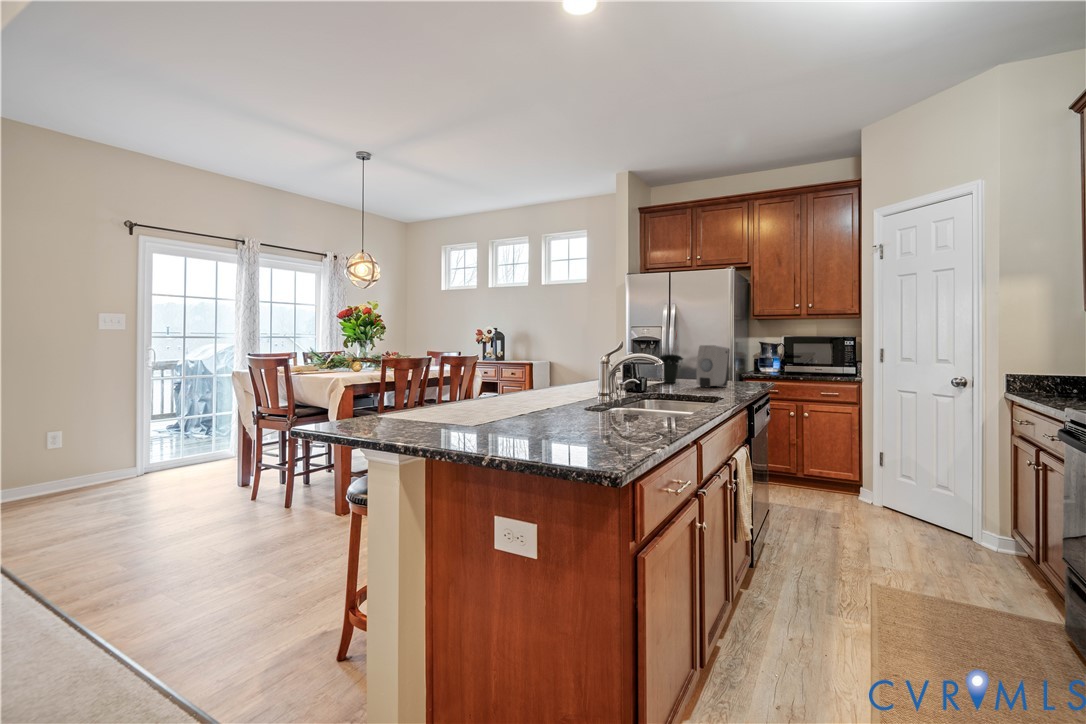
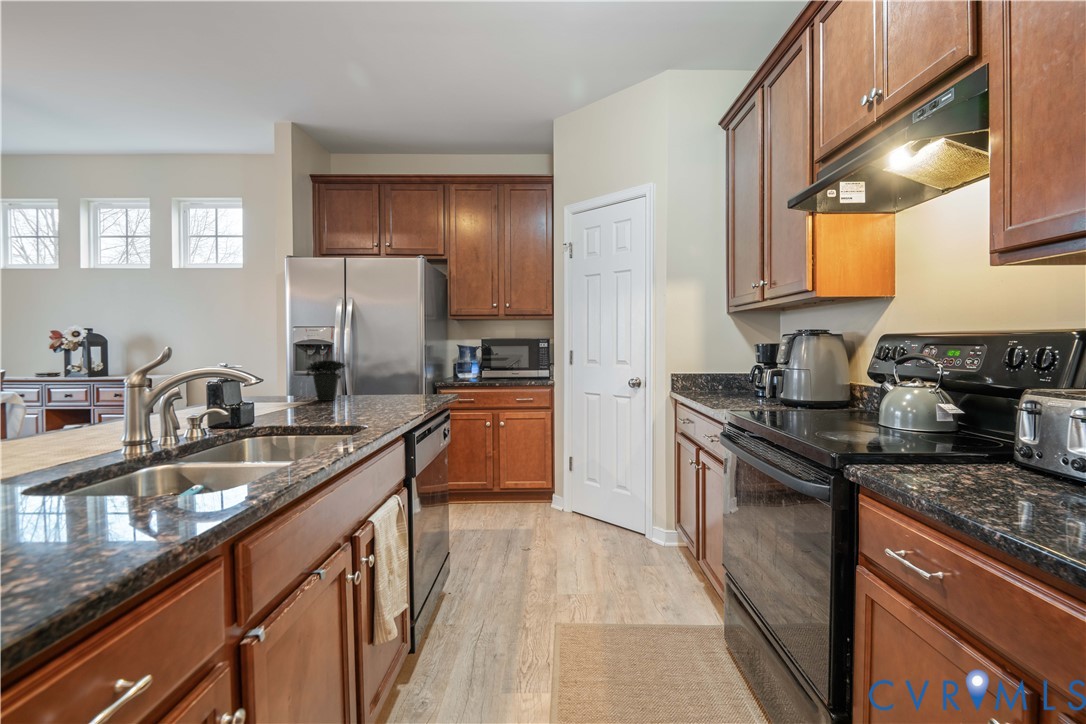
soap dispenser: present [696,345,730,388] -> none [356,347,403,406]

